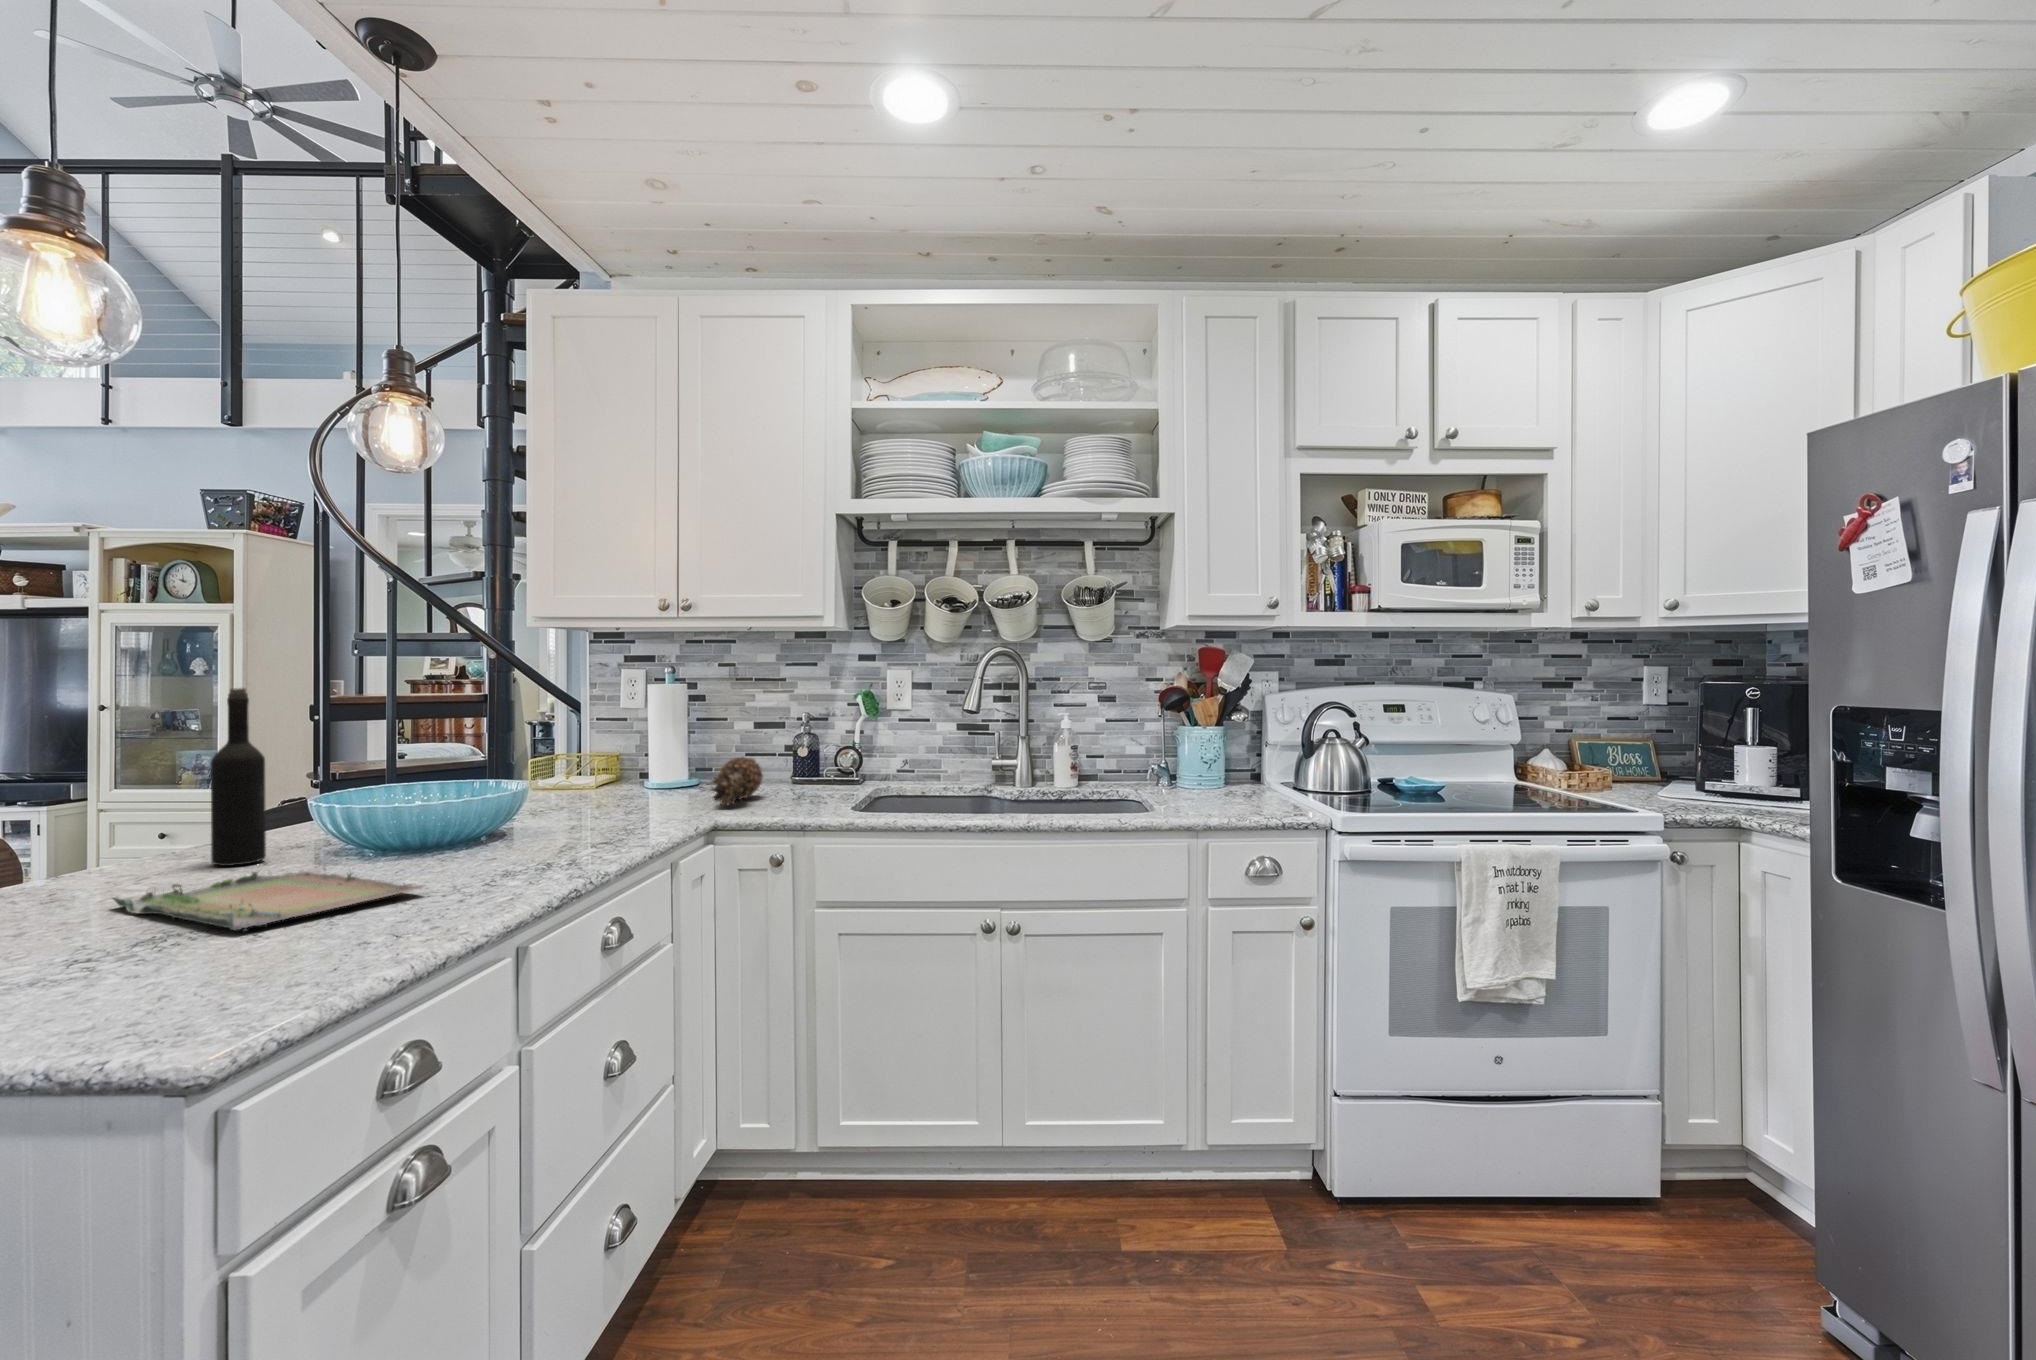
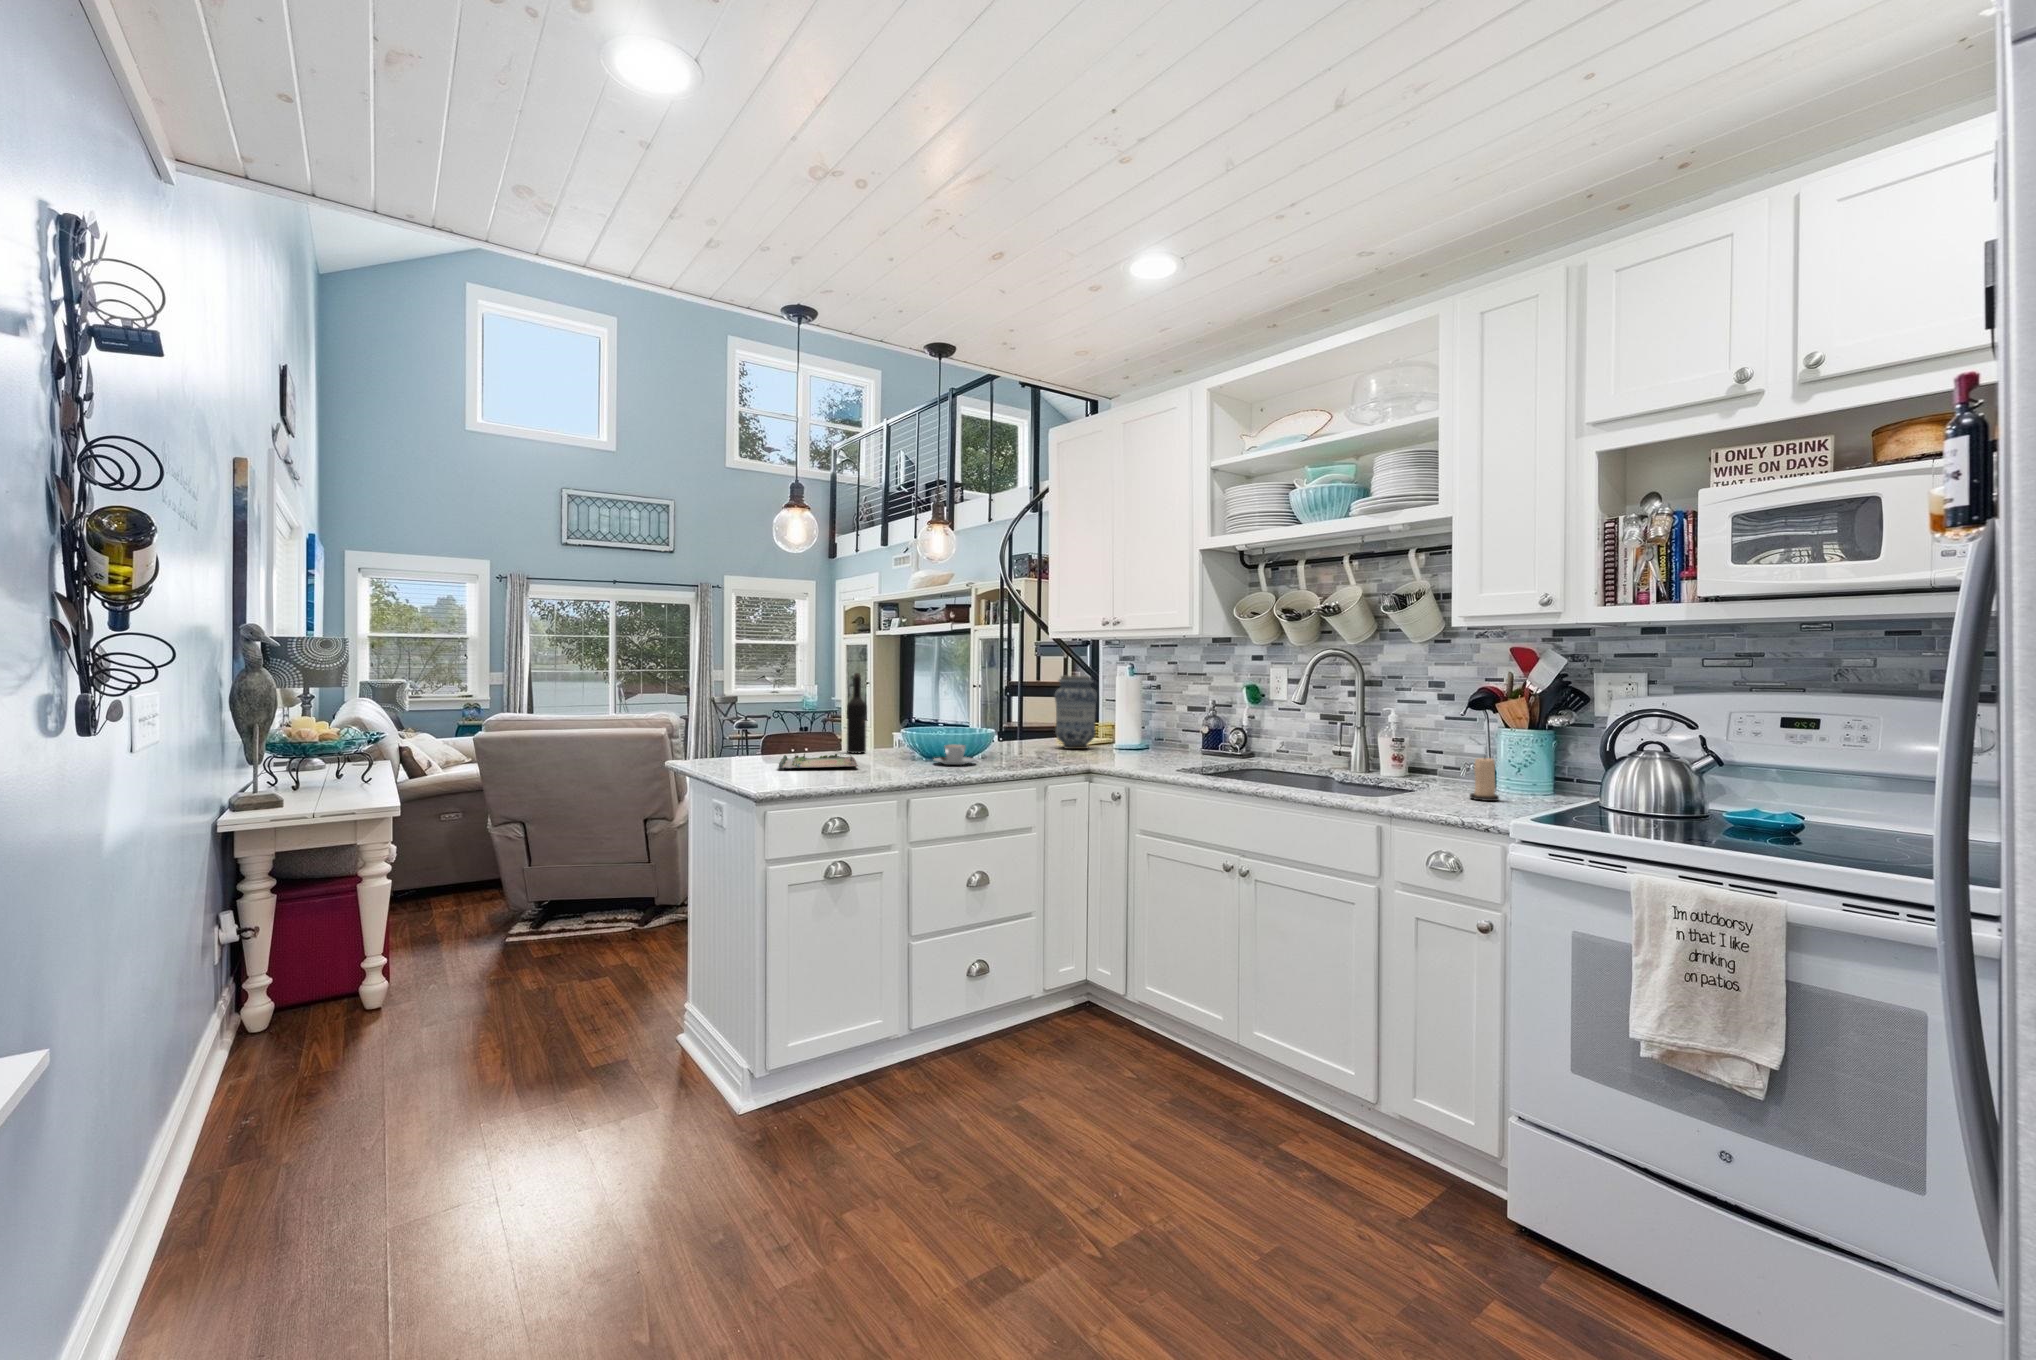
vase: none [567,683,641,799] -> present [1055,675,1097,749]
candle: none [1189,754,1216,800] -> present [1470,757,1499,801]
fruit: present [711,757,763,805] -> none [1093,727,1155,759]
coffee cup: none [507,814,597,854] -> present [934,745,976,765]

